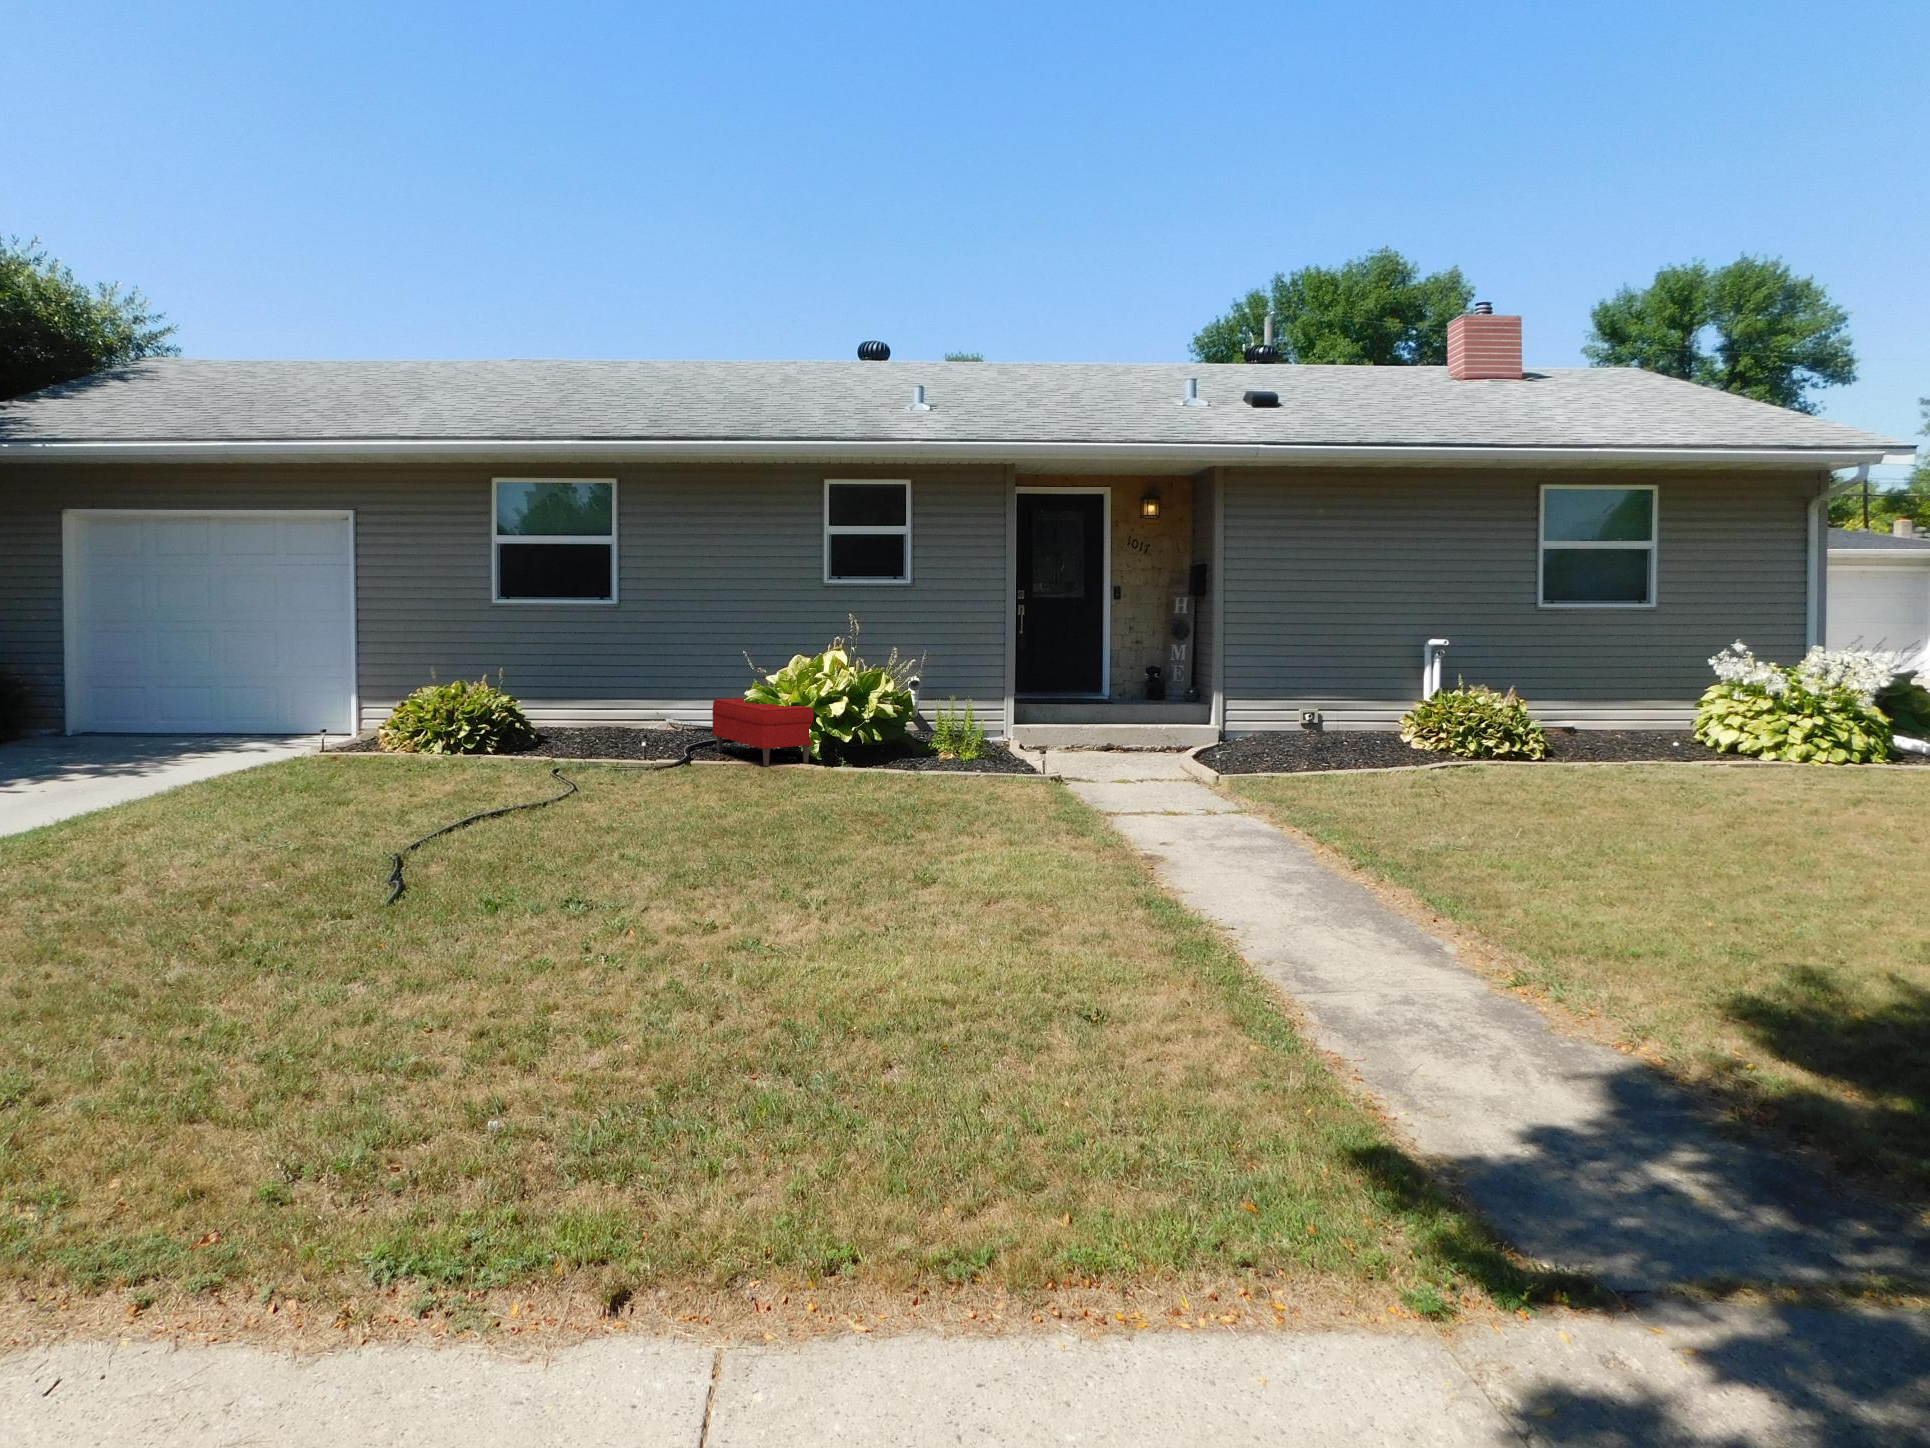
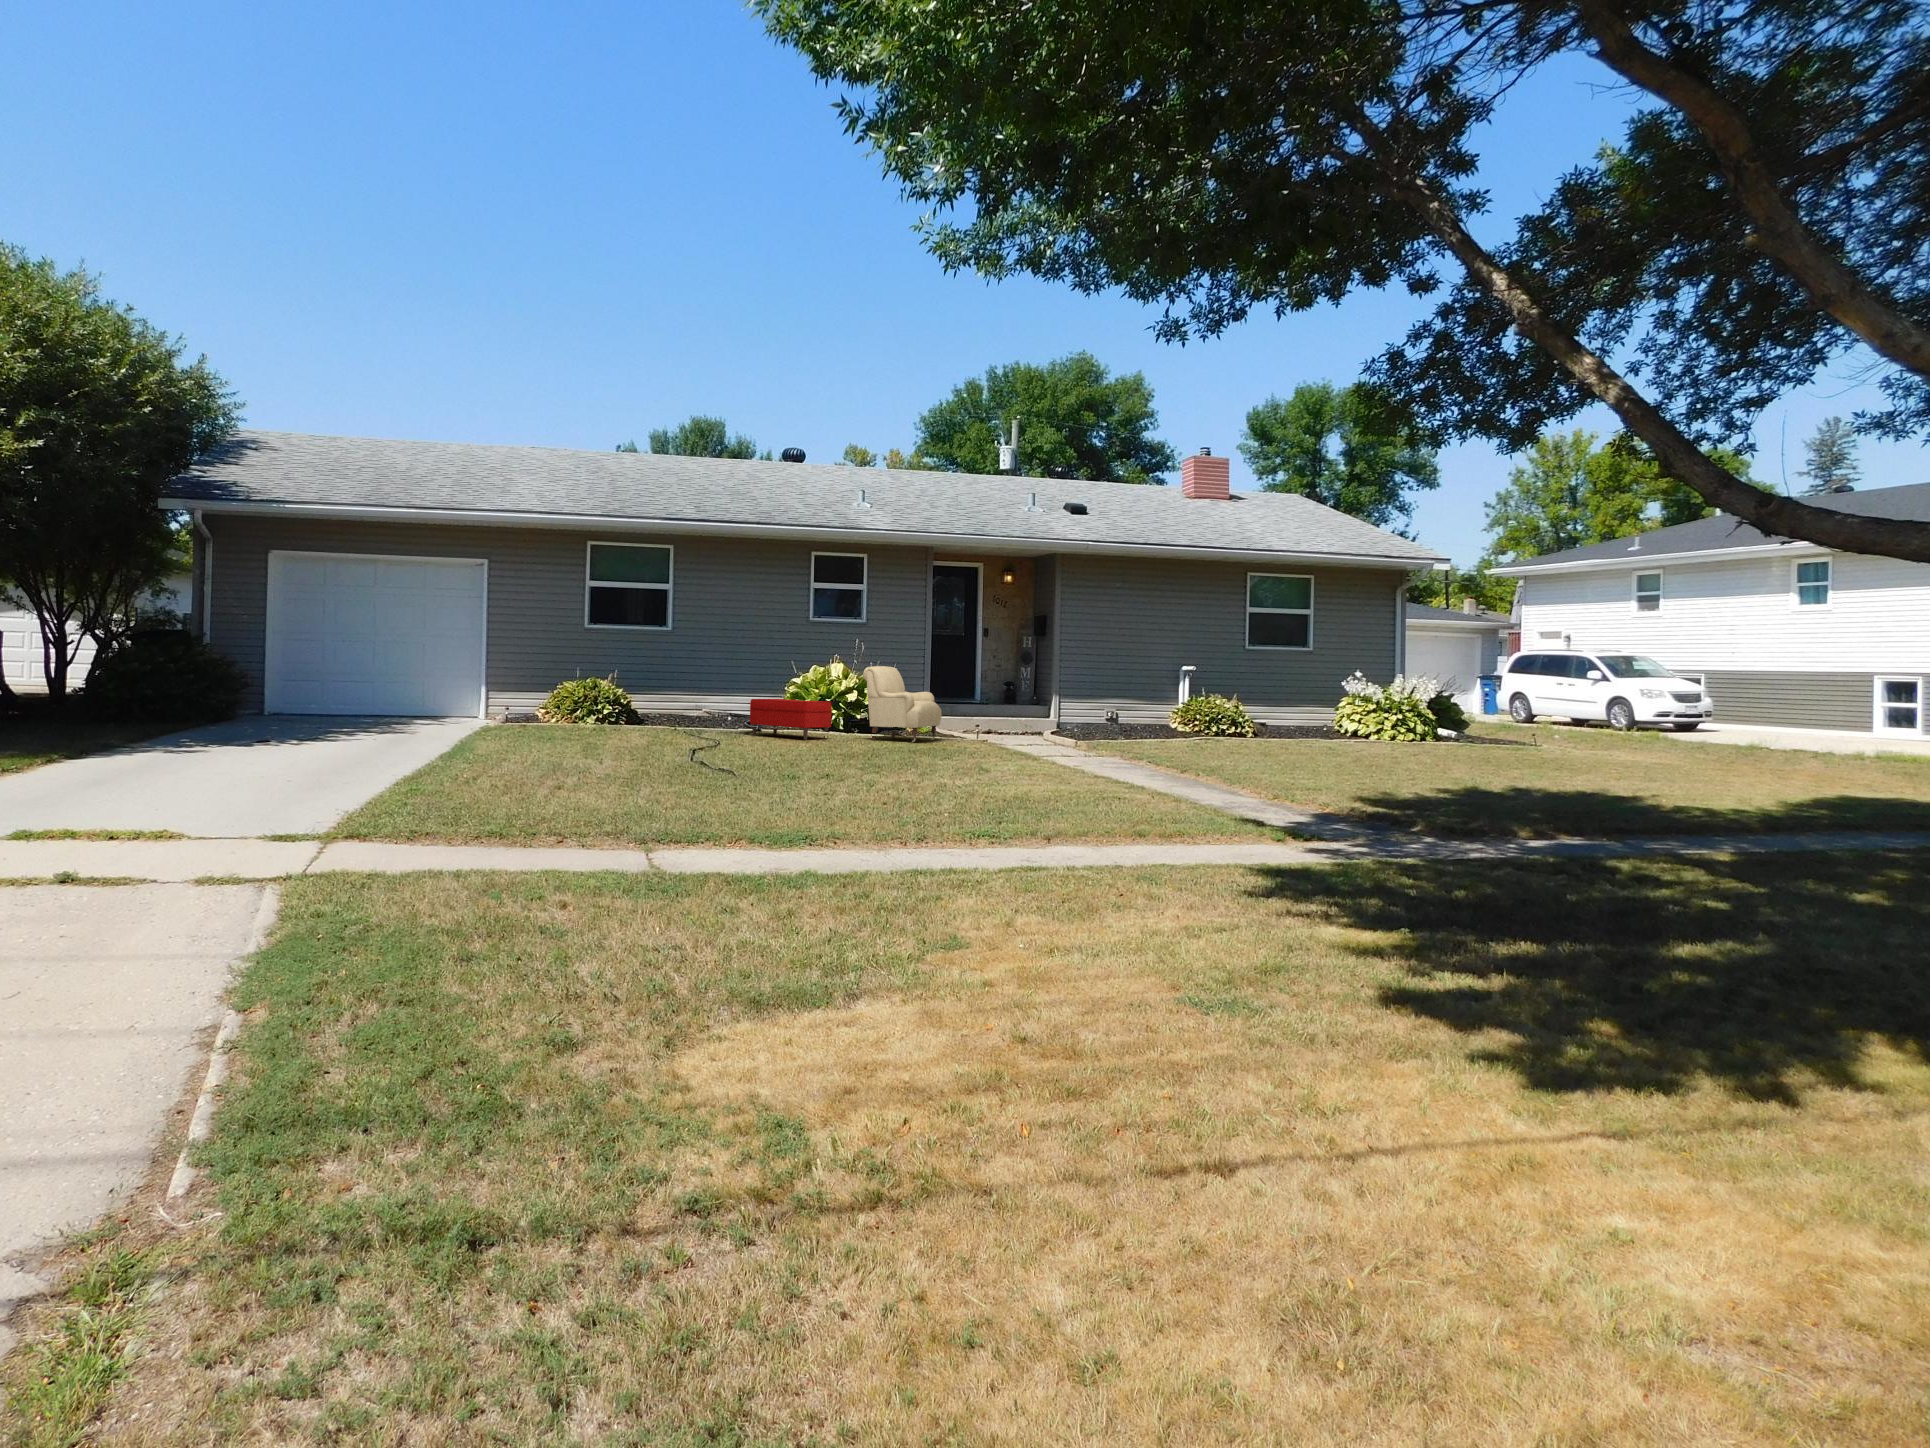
chair: none [861,651,987,773] -> present [863,666,941,742]

